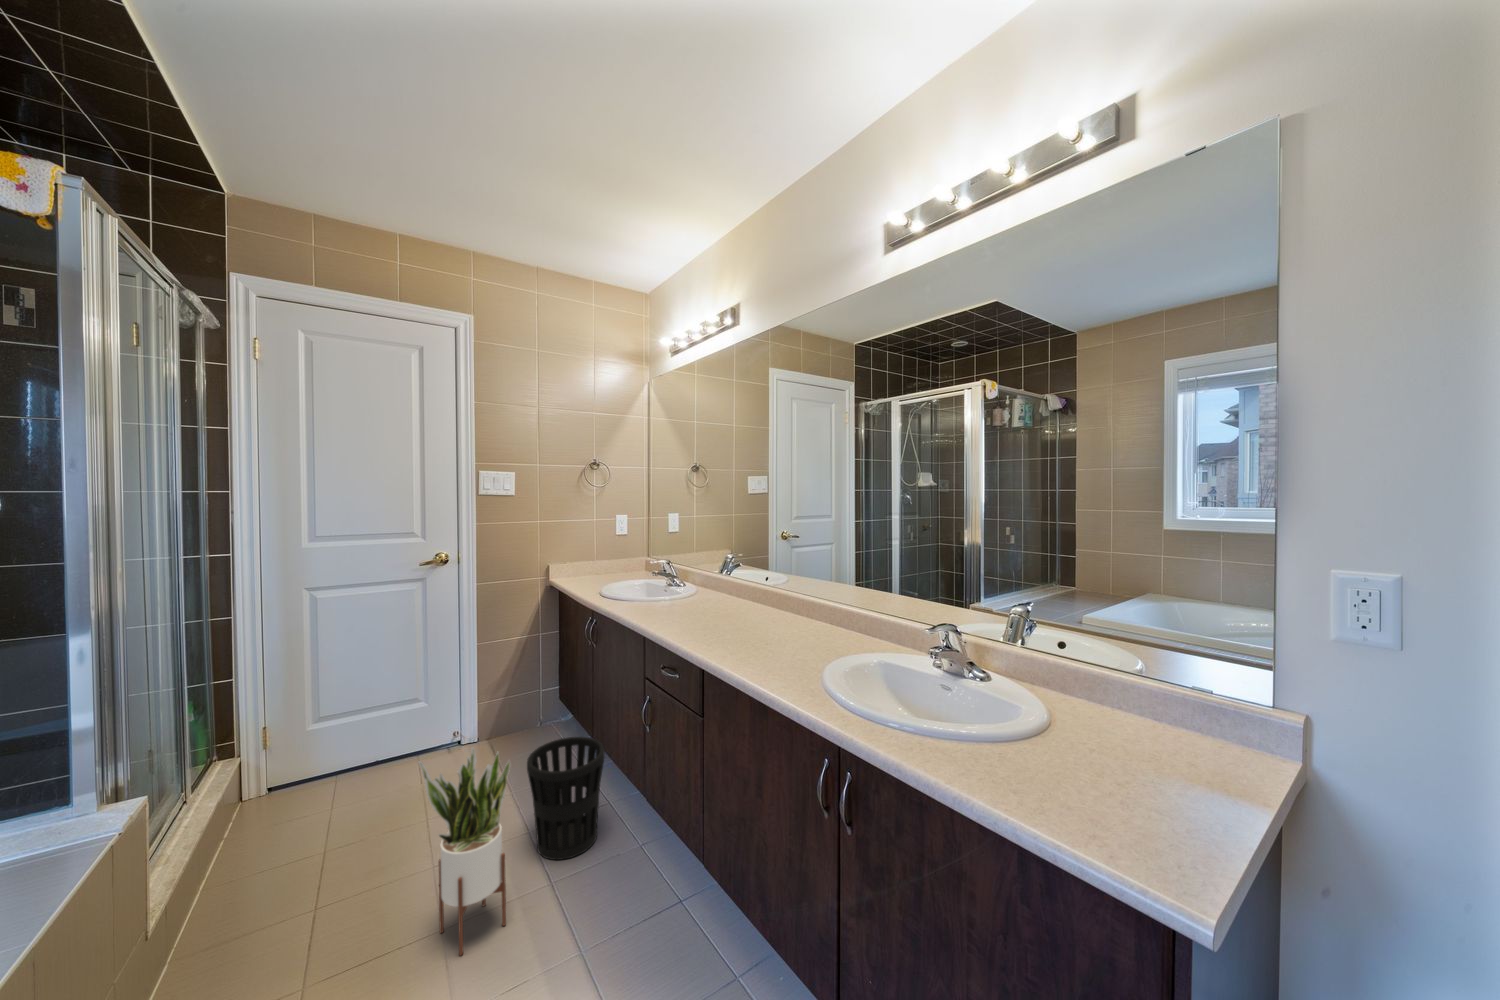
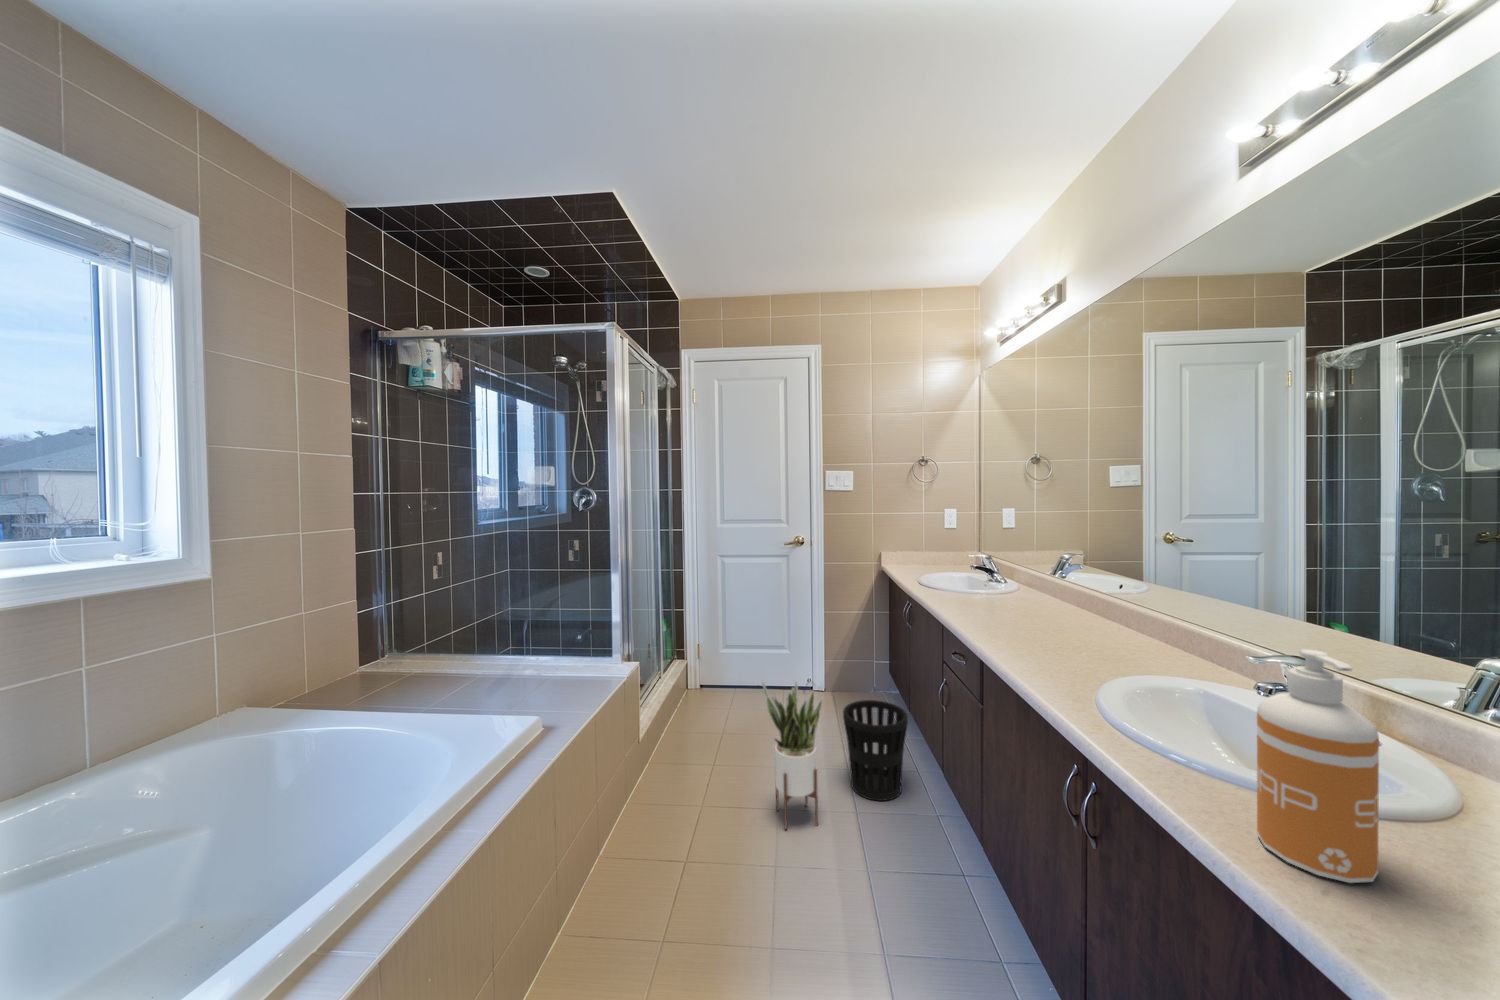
soap dispenser: none [1007,621,1081,800] -> present [1257,649,1379,883]

